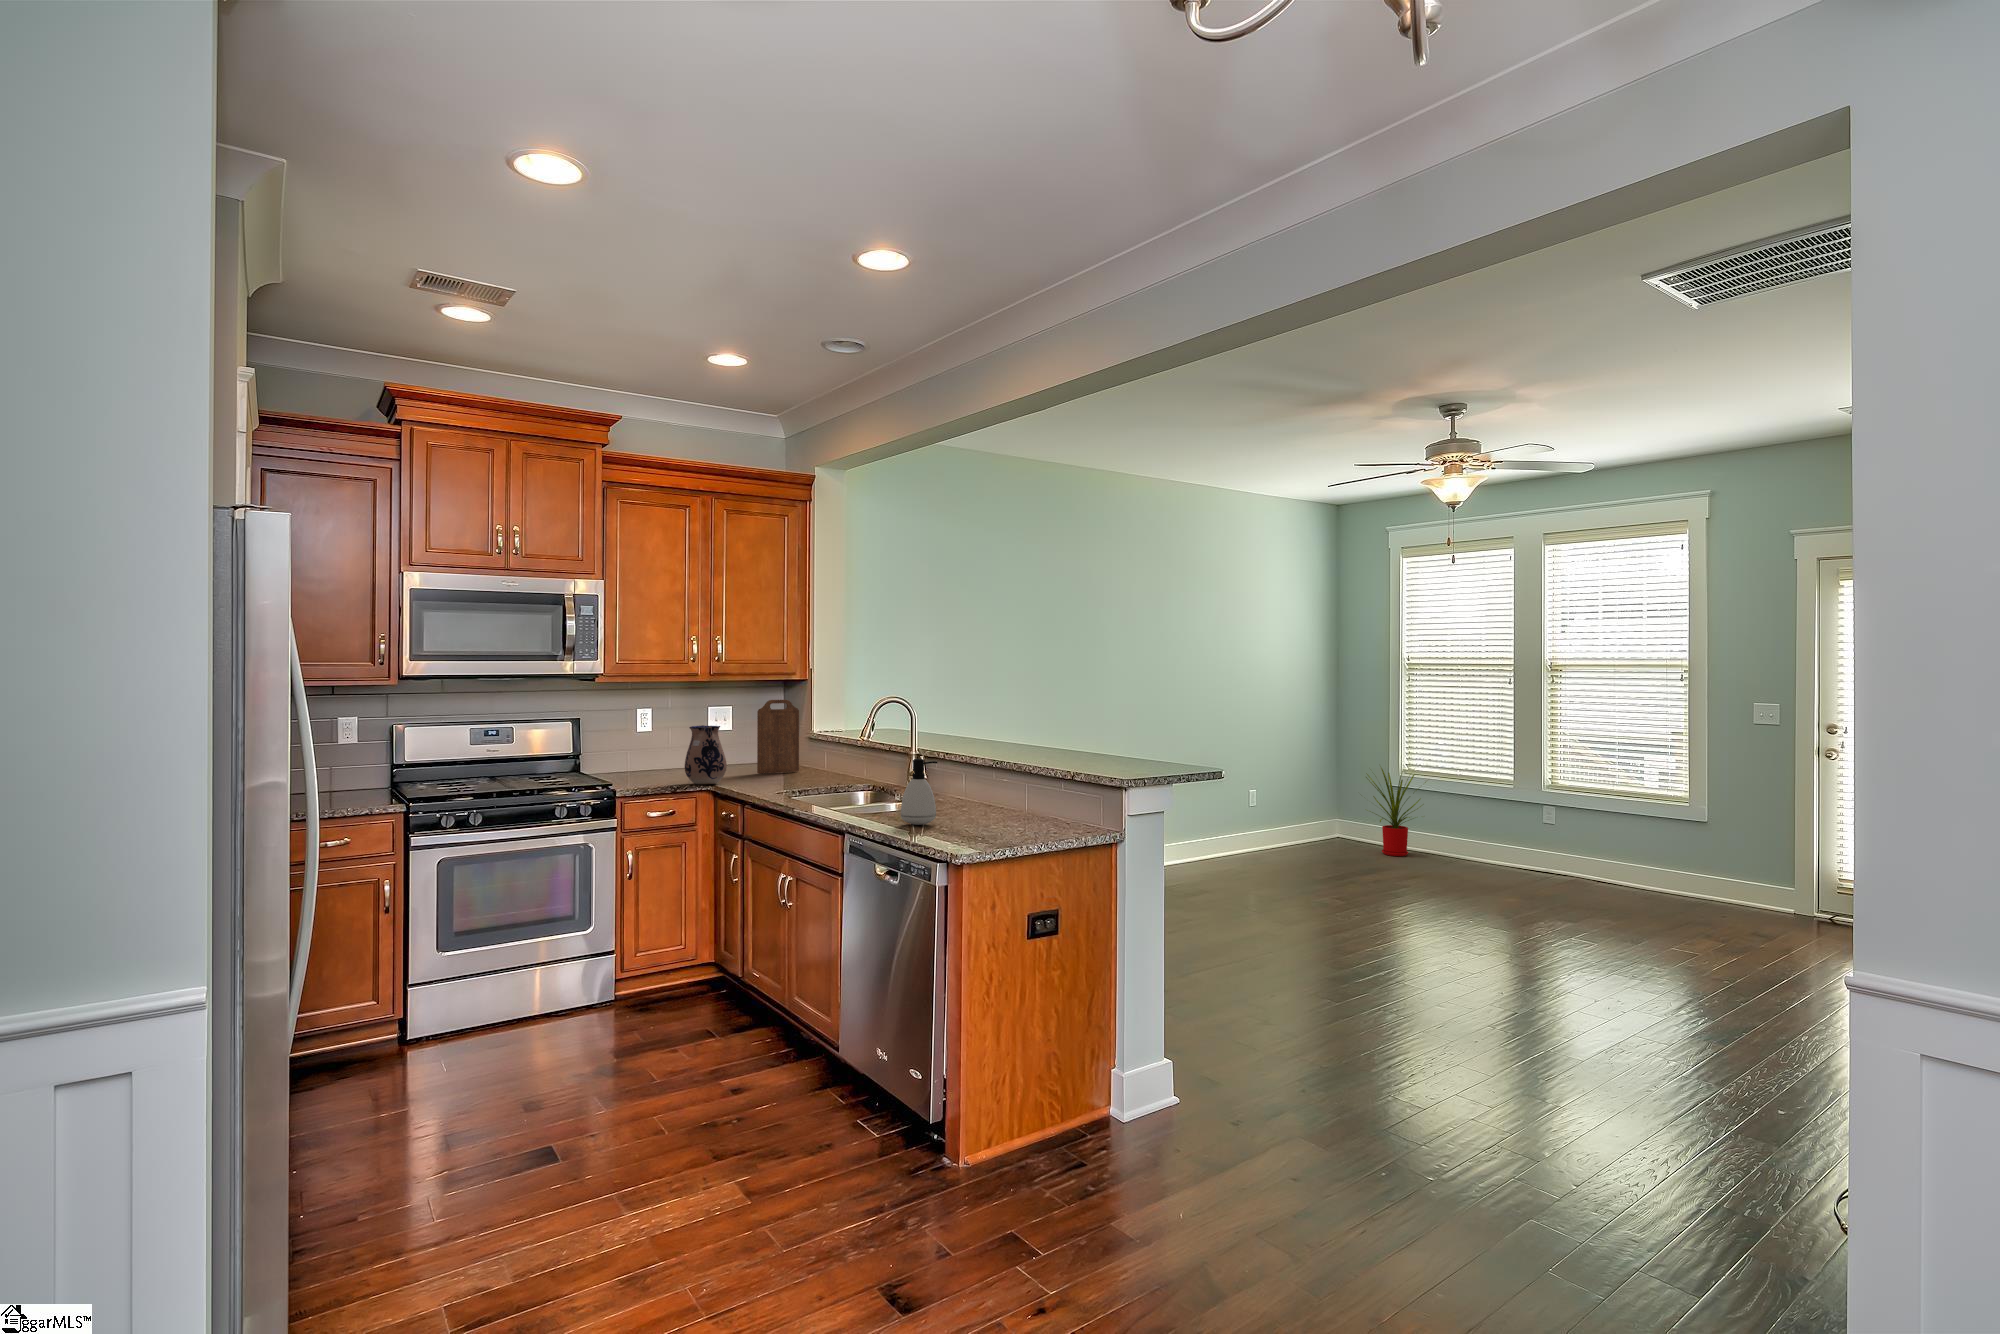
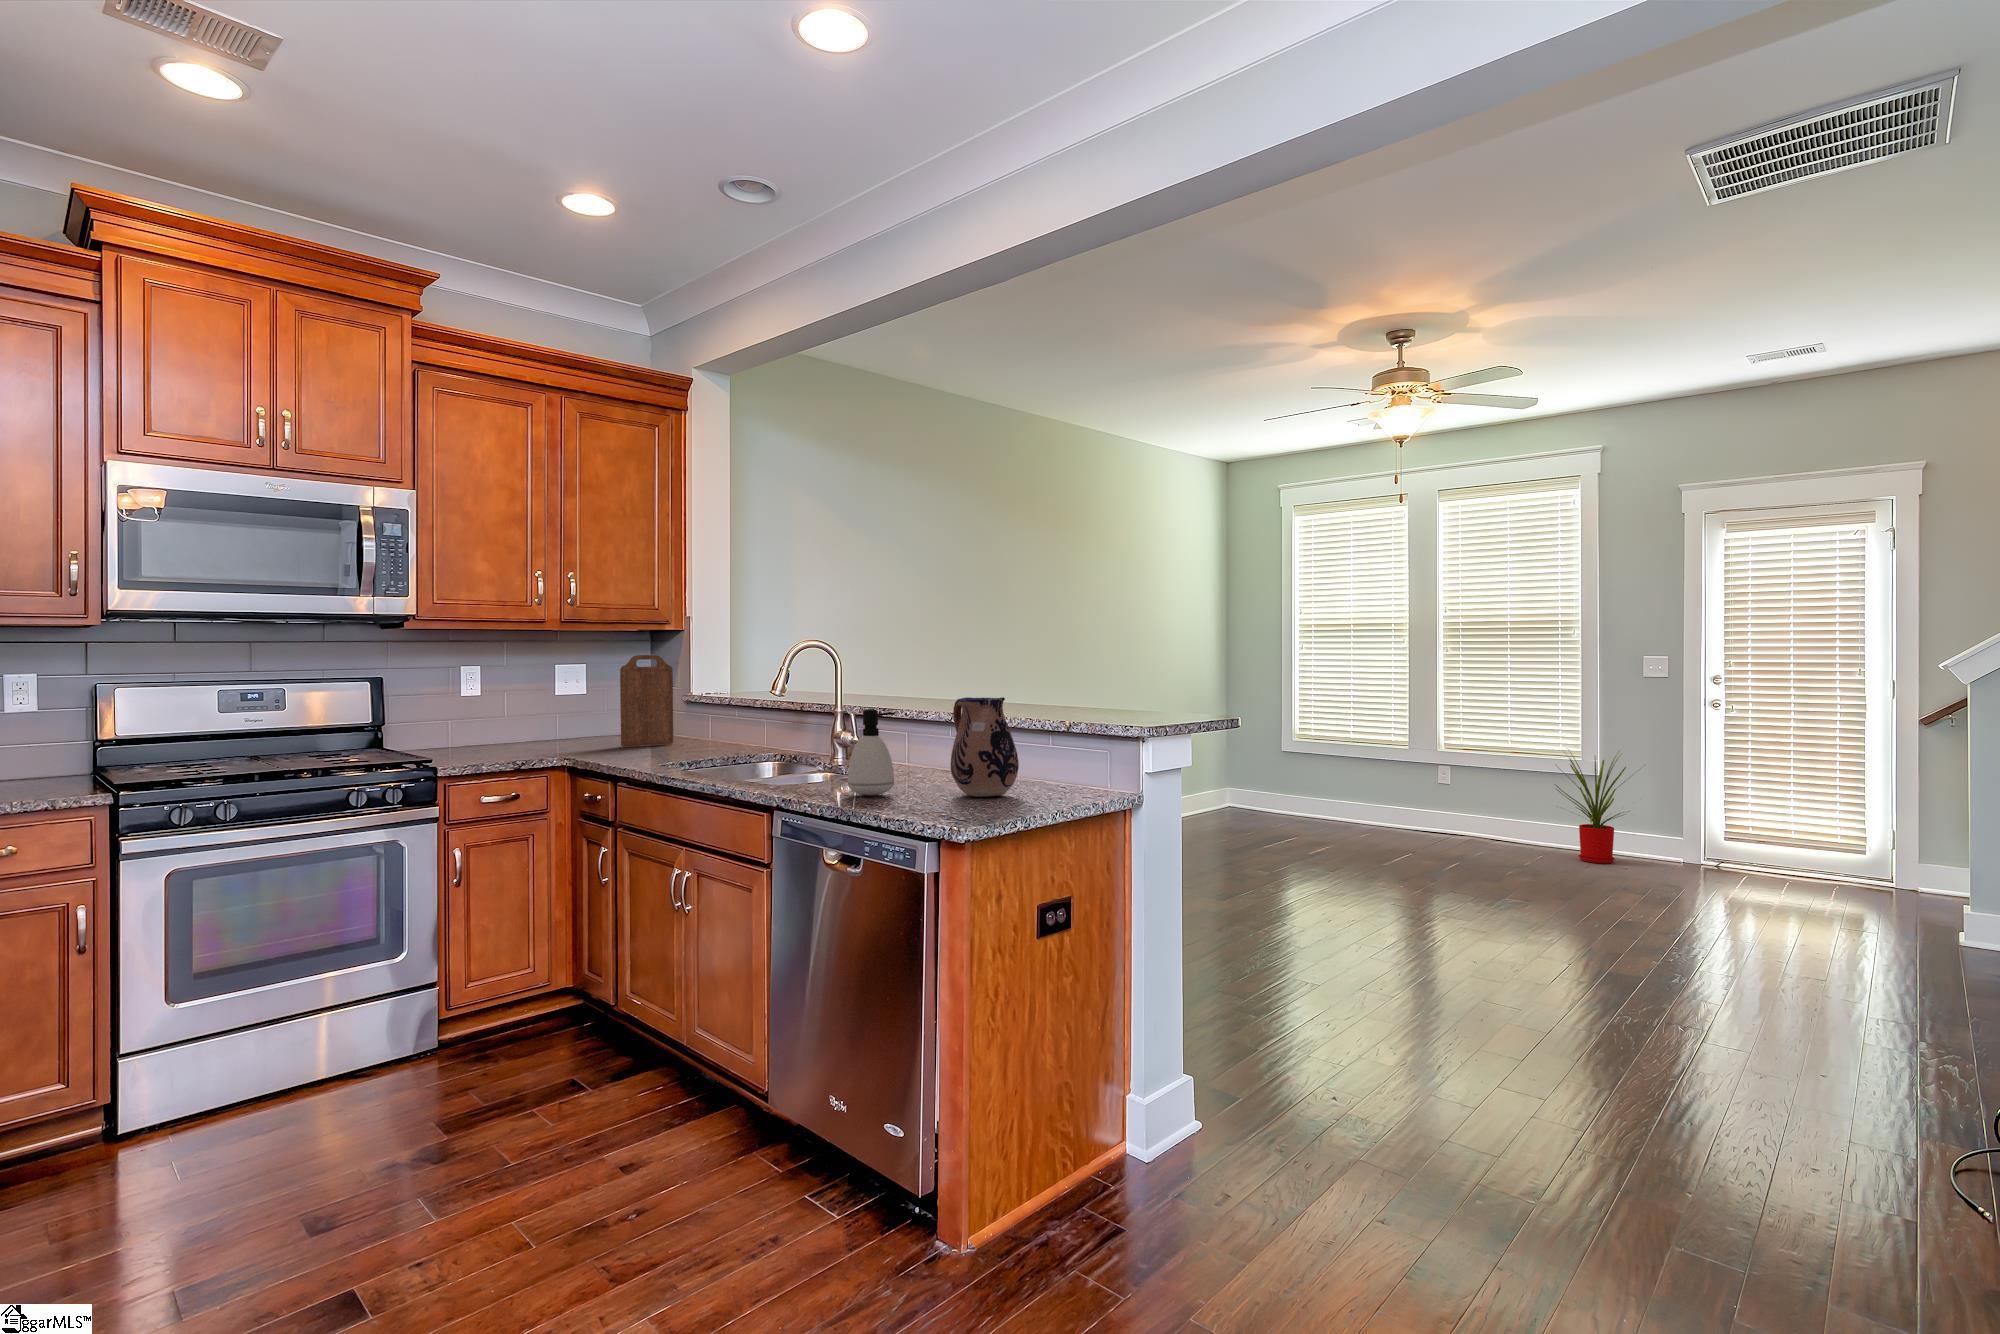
ceramic pitcher: present [685,725,727,784] -> present [951,697,1019,797]
house plant: present [1366,768,1426,856] -> present [1556,750,1640,863]

